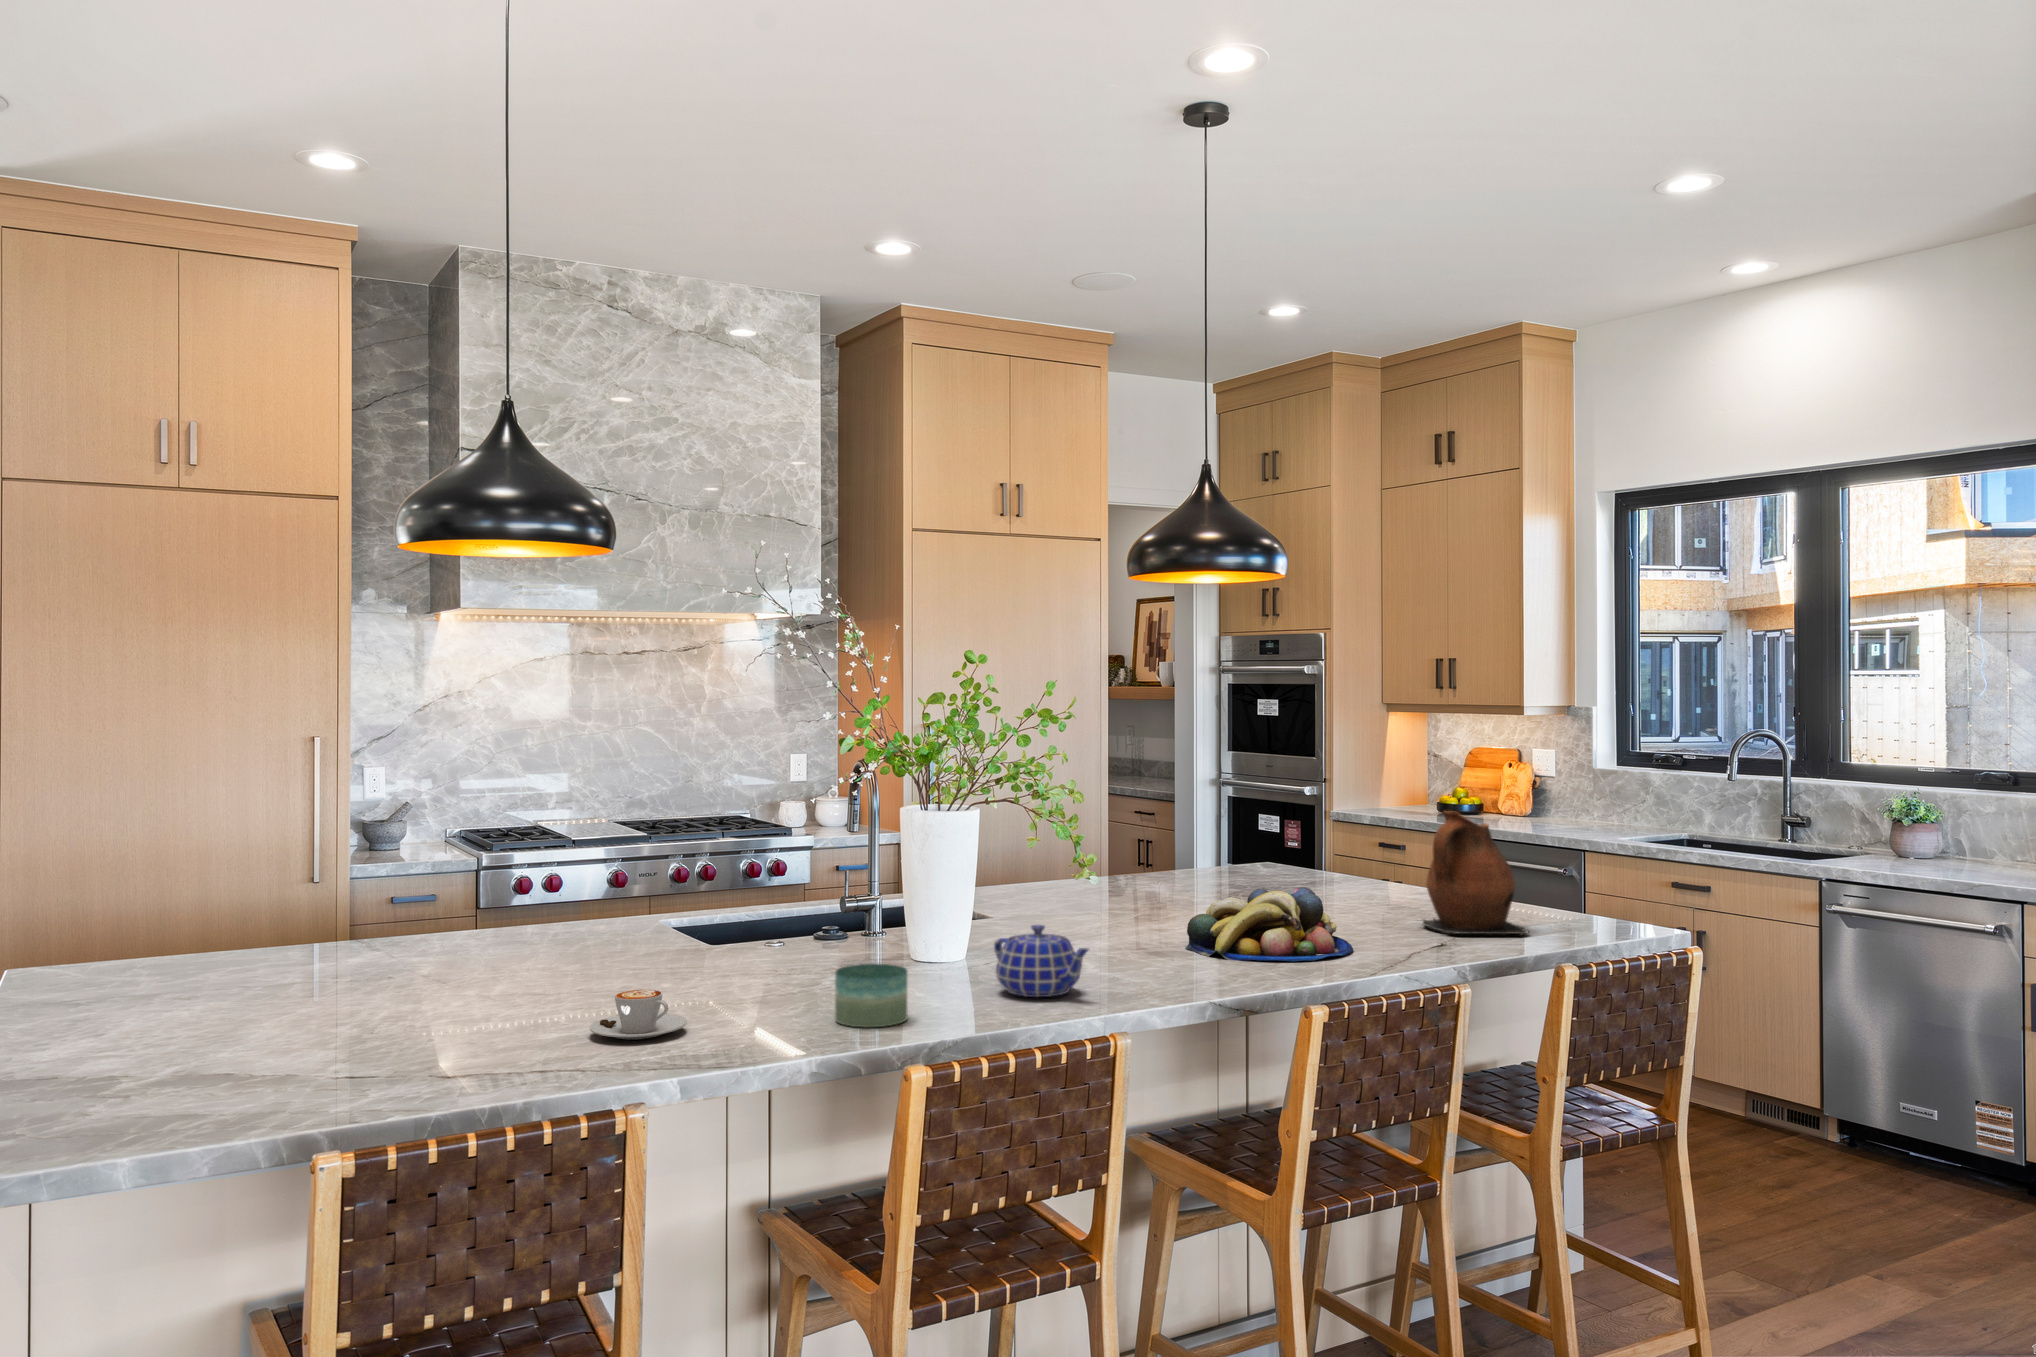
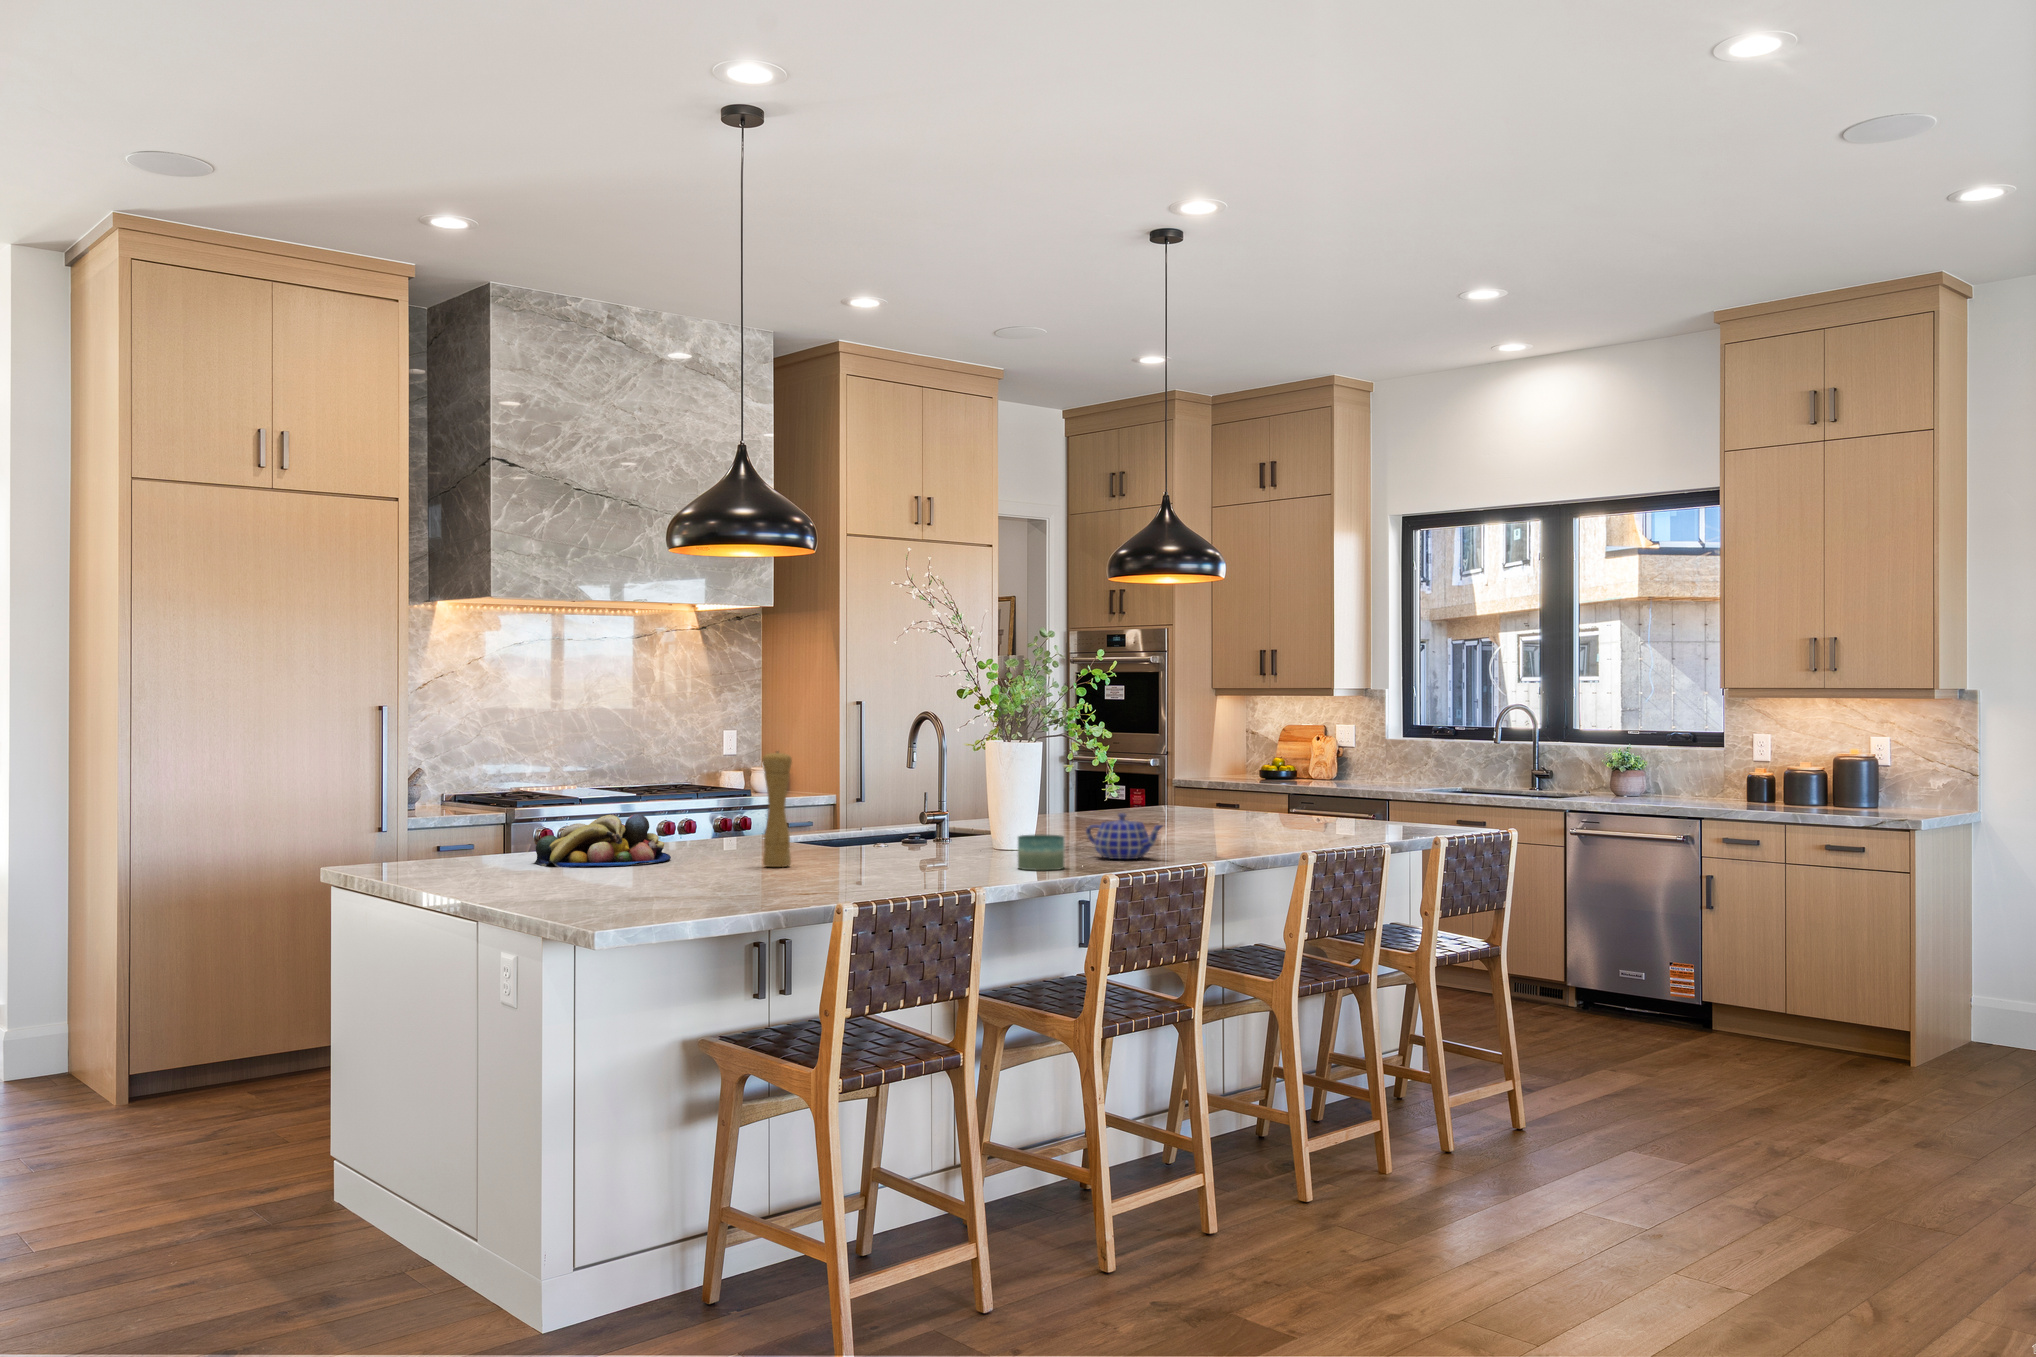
ceramic pitcher: present [1423,811,1528,935] -> none [1318,749,1398,834]
pepper mill: none [504,828,548,995] -> present [762,751,792,867]
fruit bowl: present [1186,887,1353,961] -> present [534,814,671,867]
coffee cup: present [590,989,687,1039] -> none [876,849,938,877]

